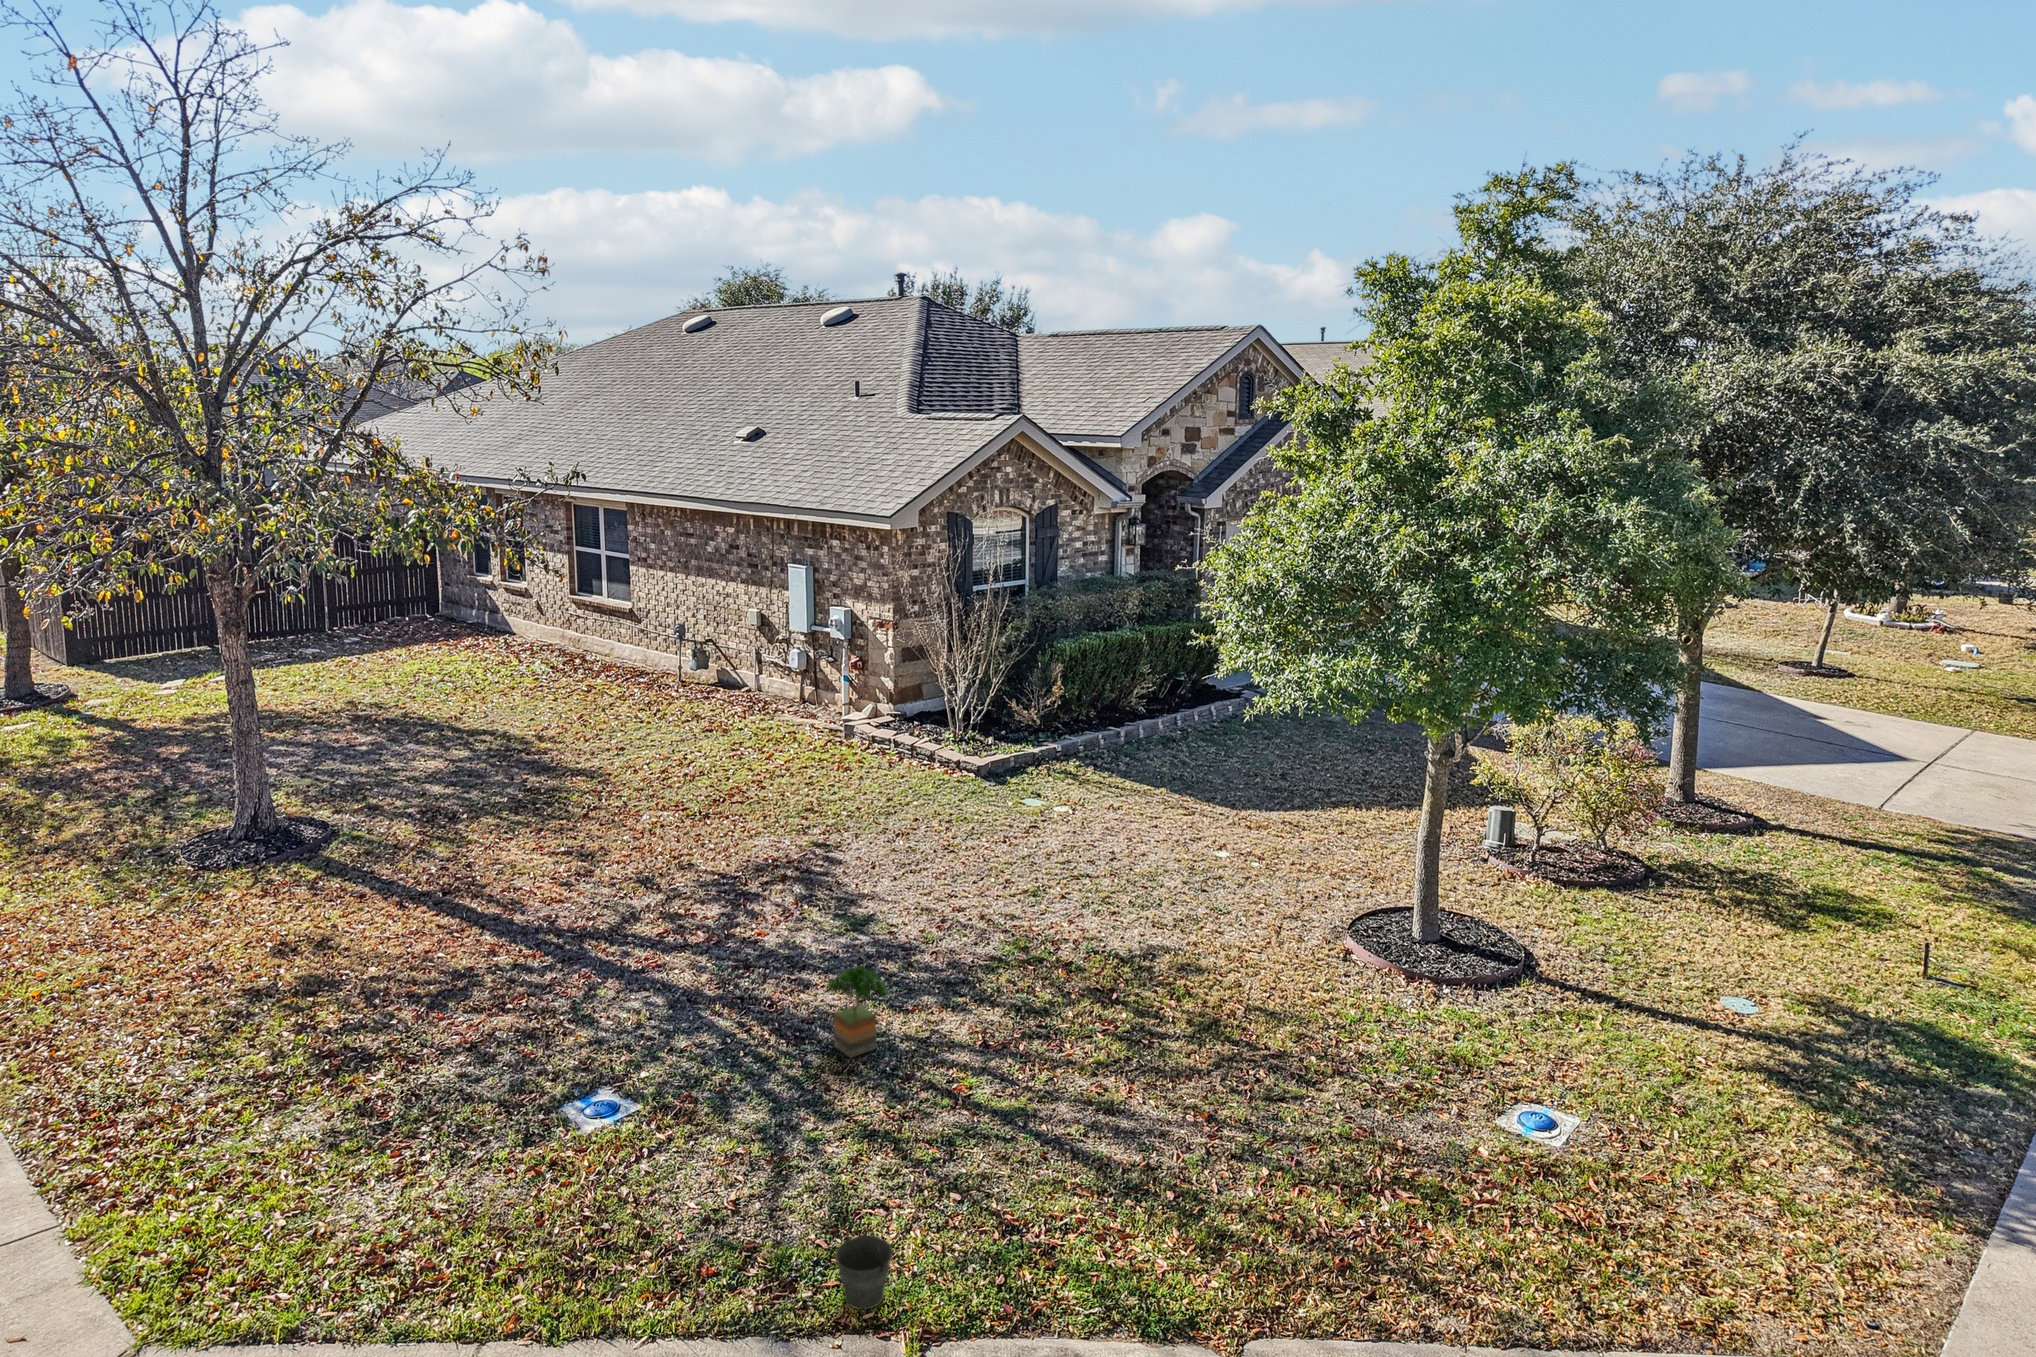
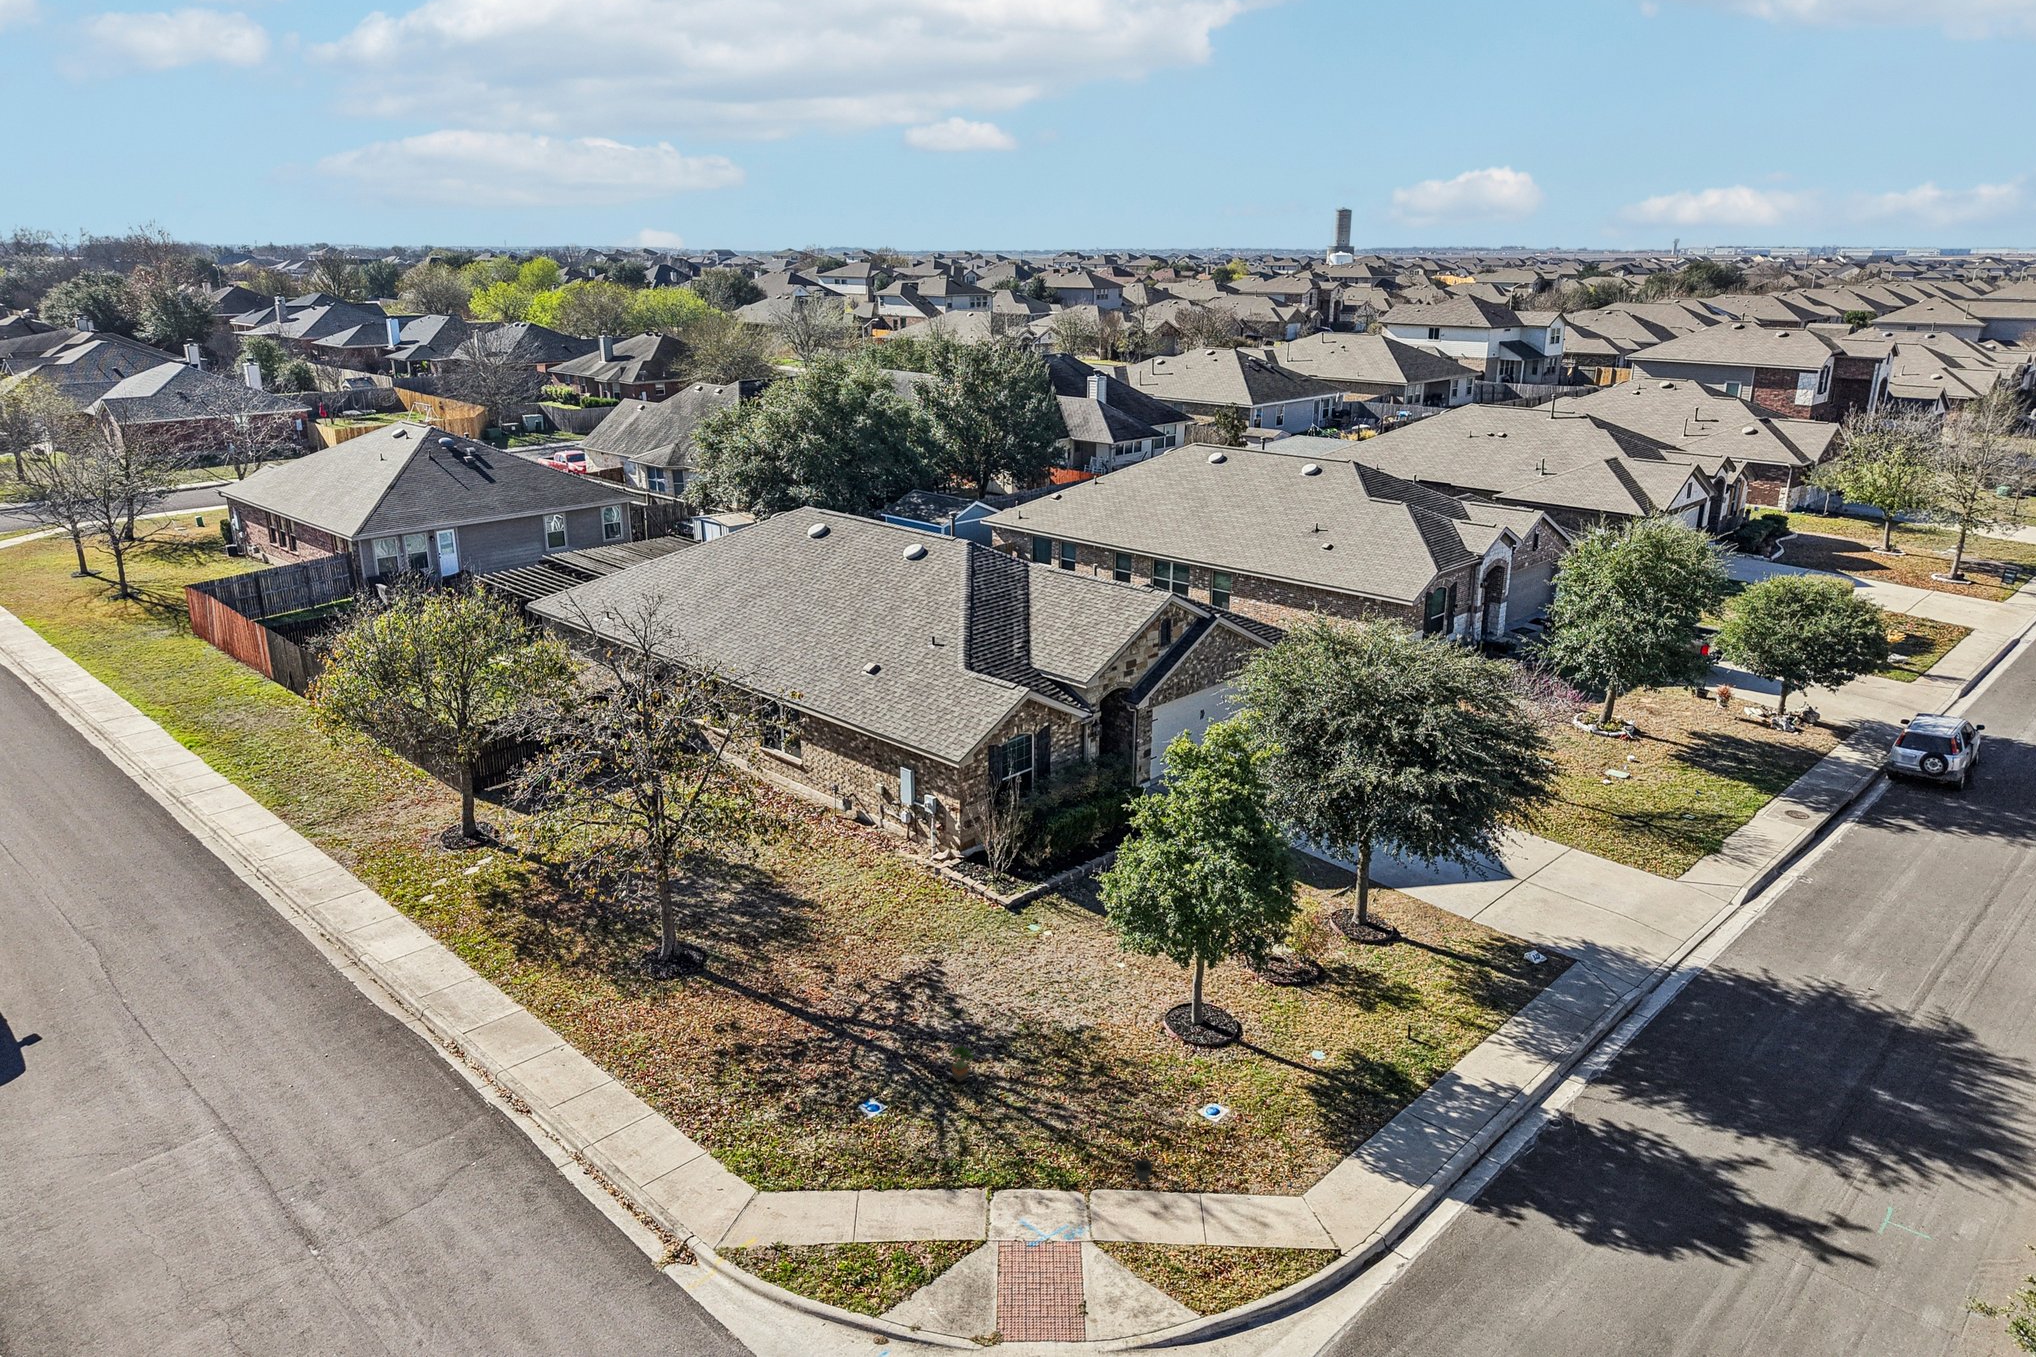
bucket: present [835,1225,893,1310] -> present [1134,1159,1152,1183]

